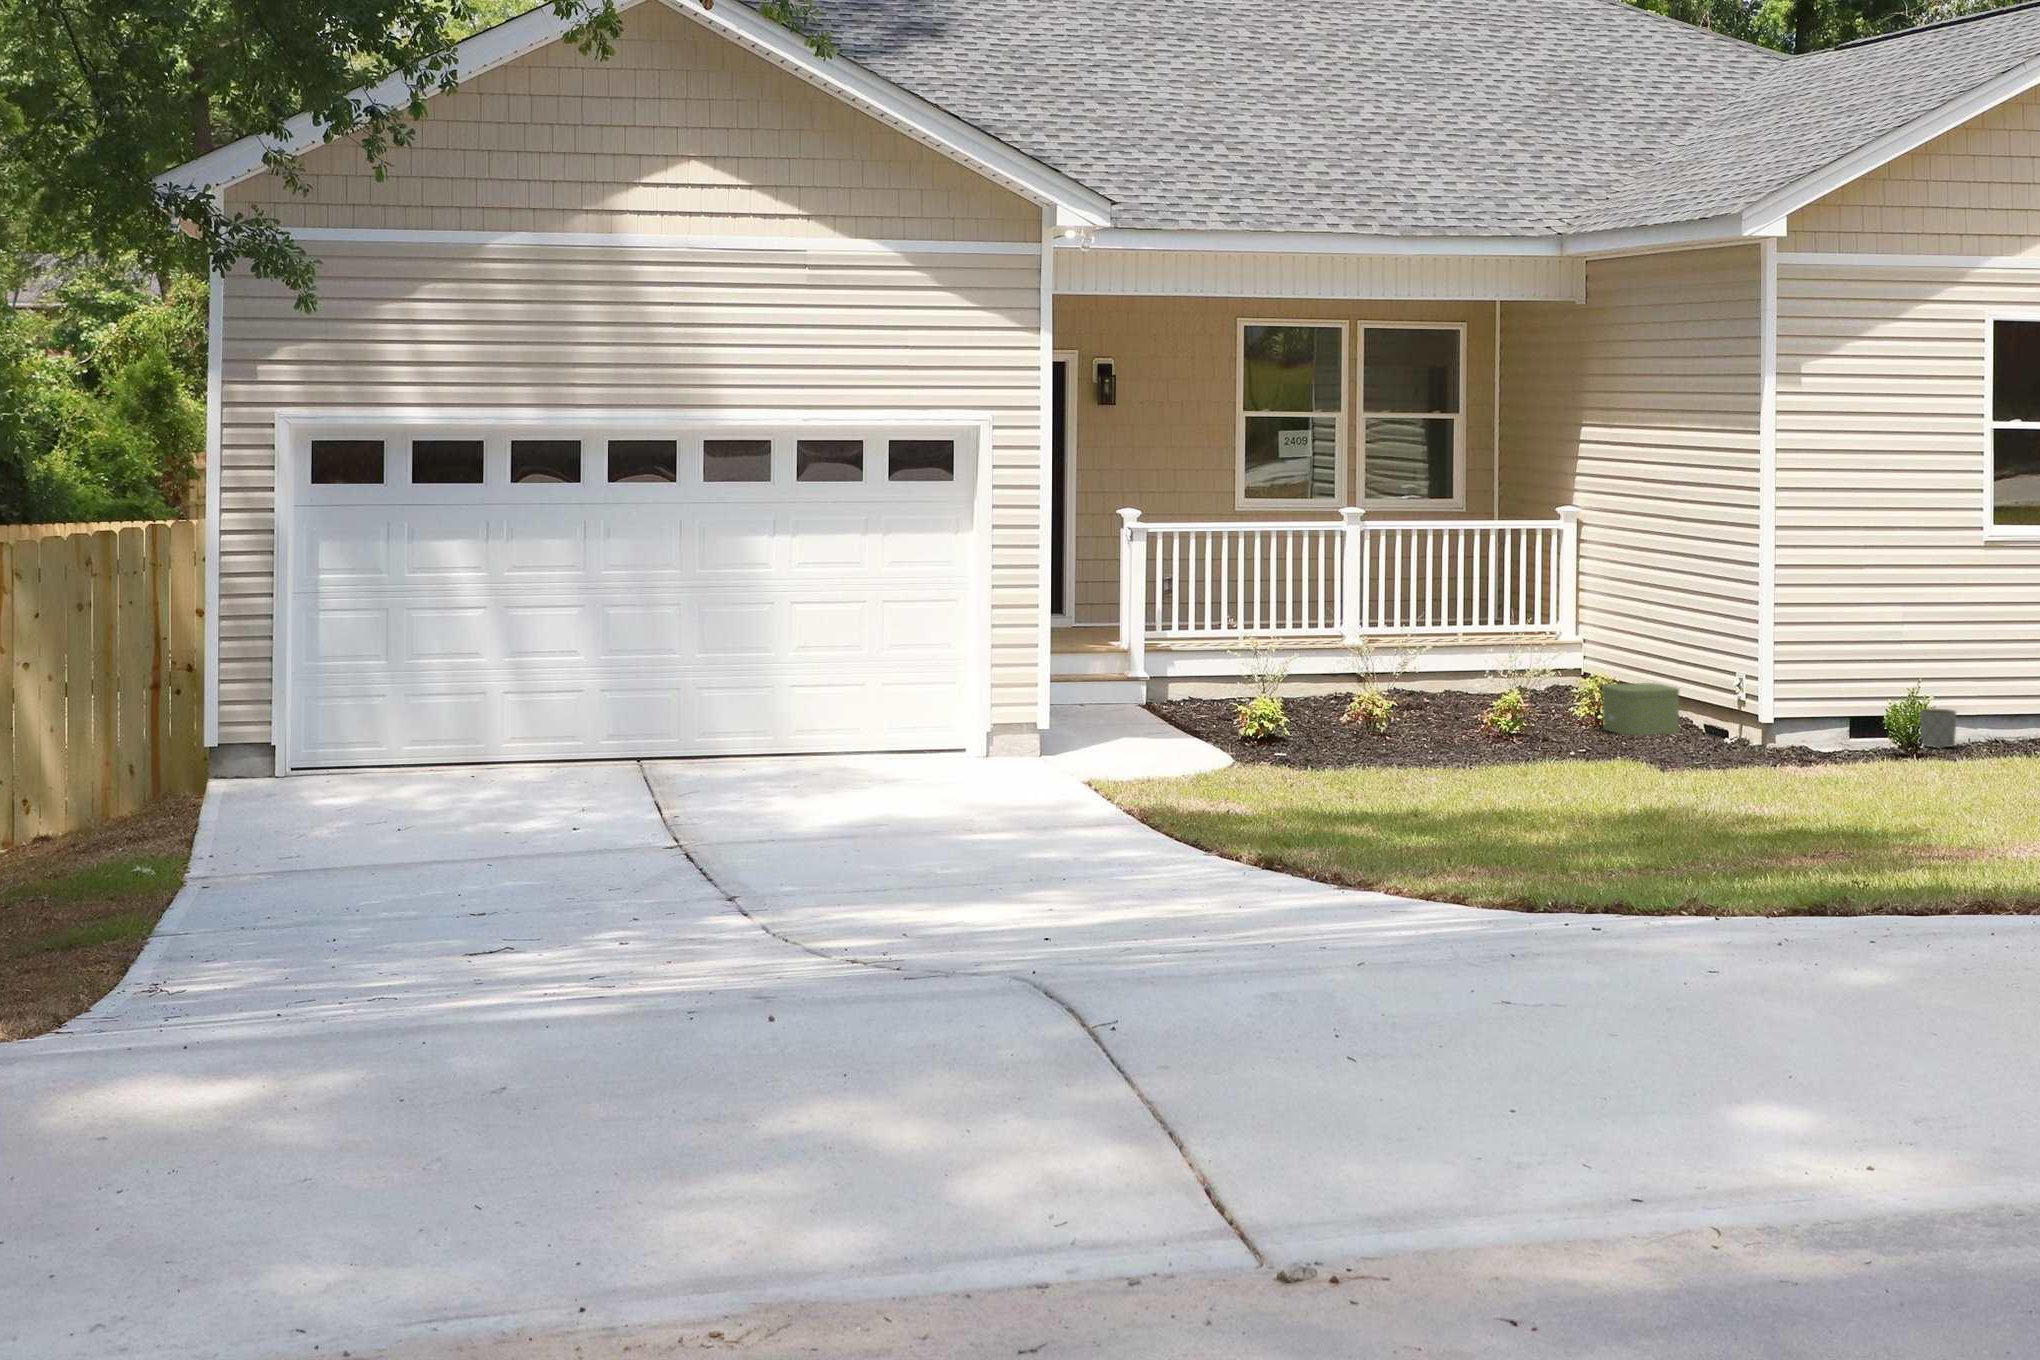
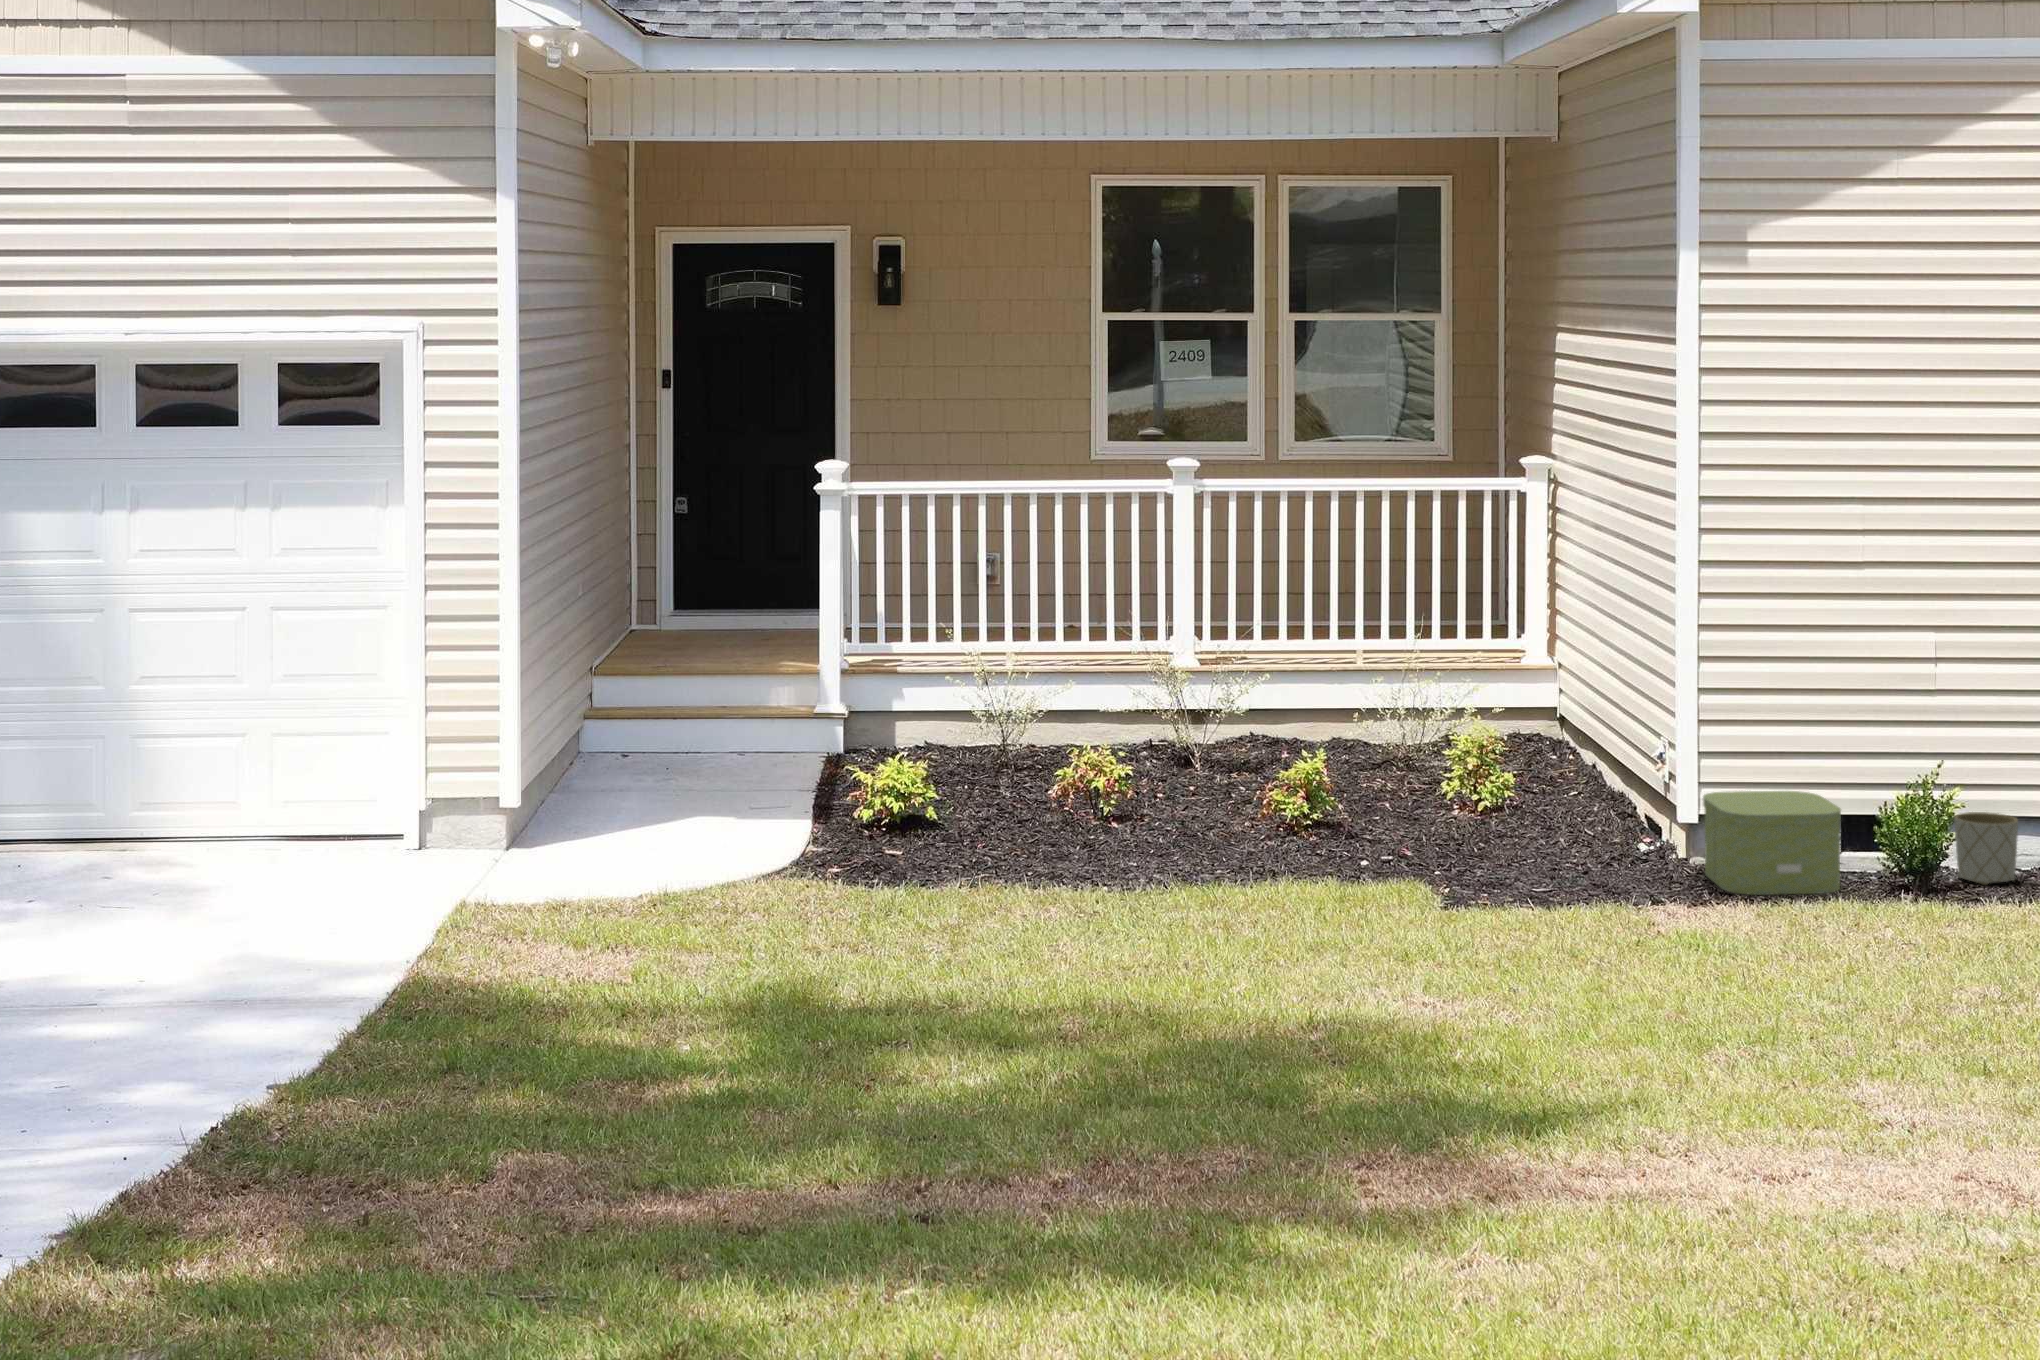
storage box: present [1602,683,1679,735] -> present [1703,791,1841,895]

